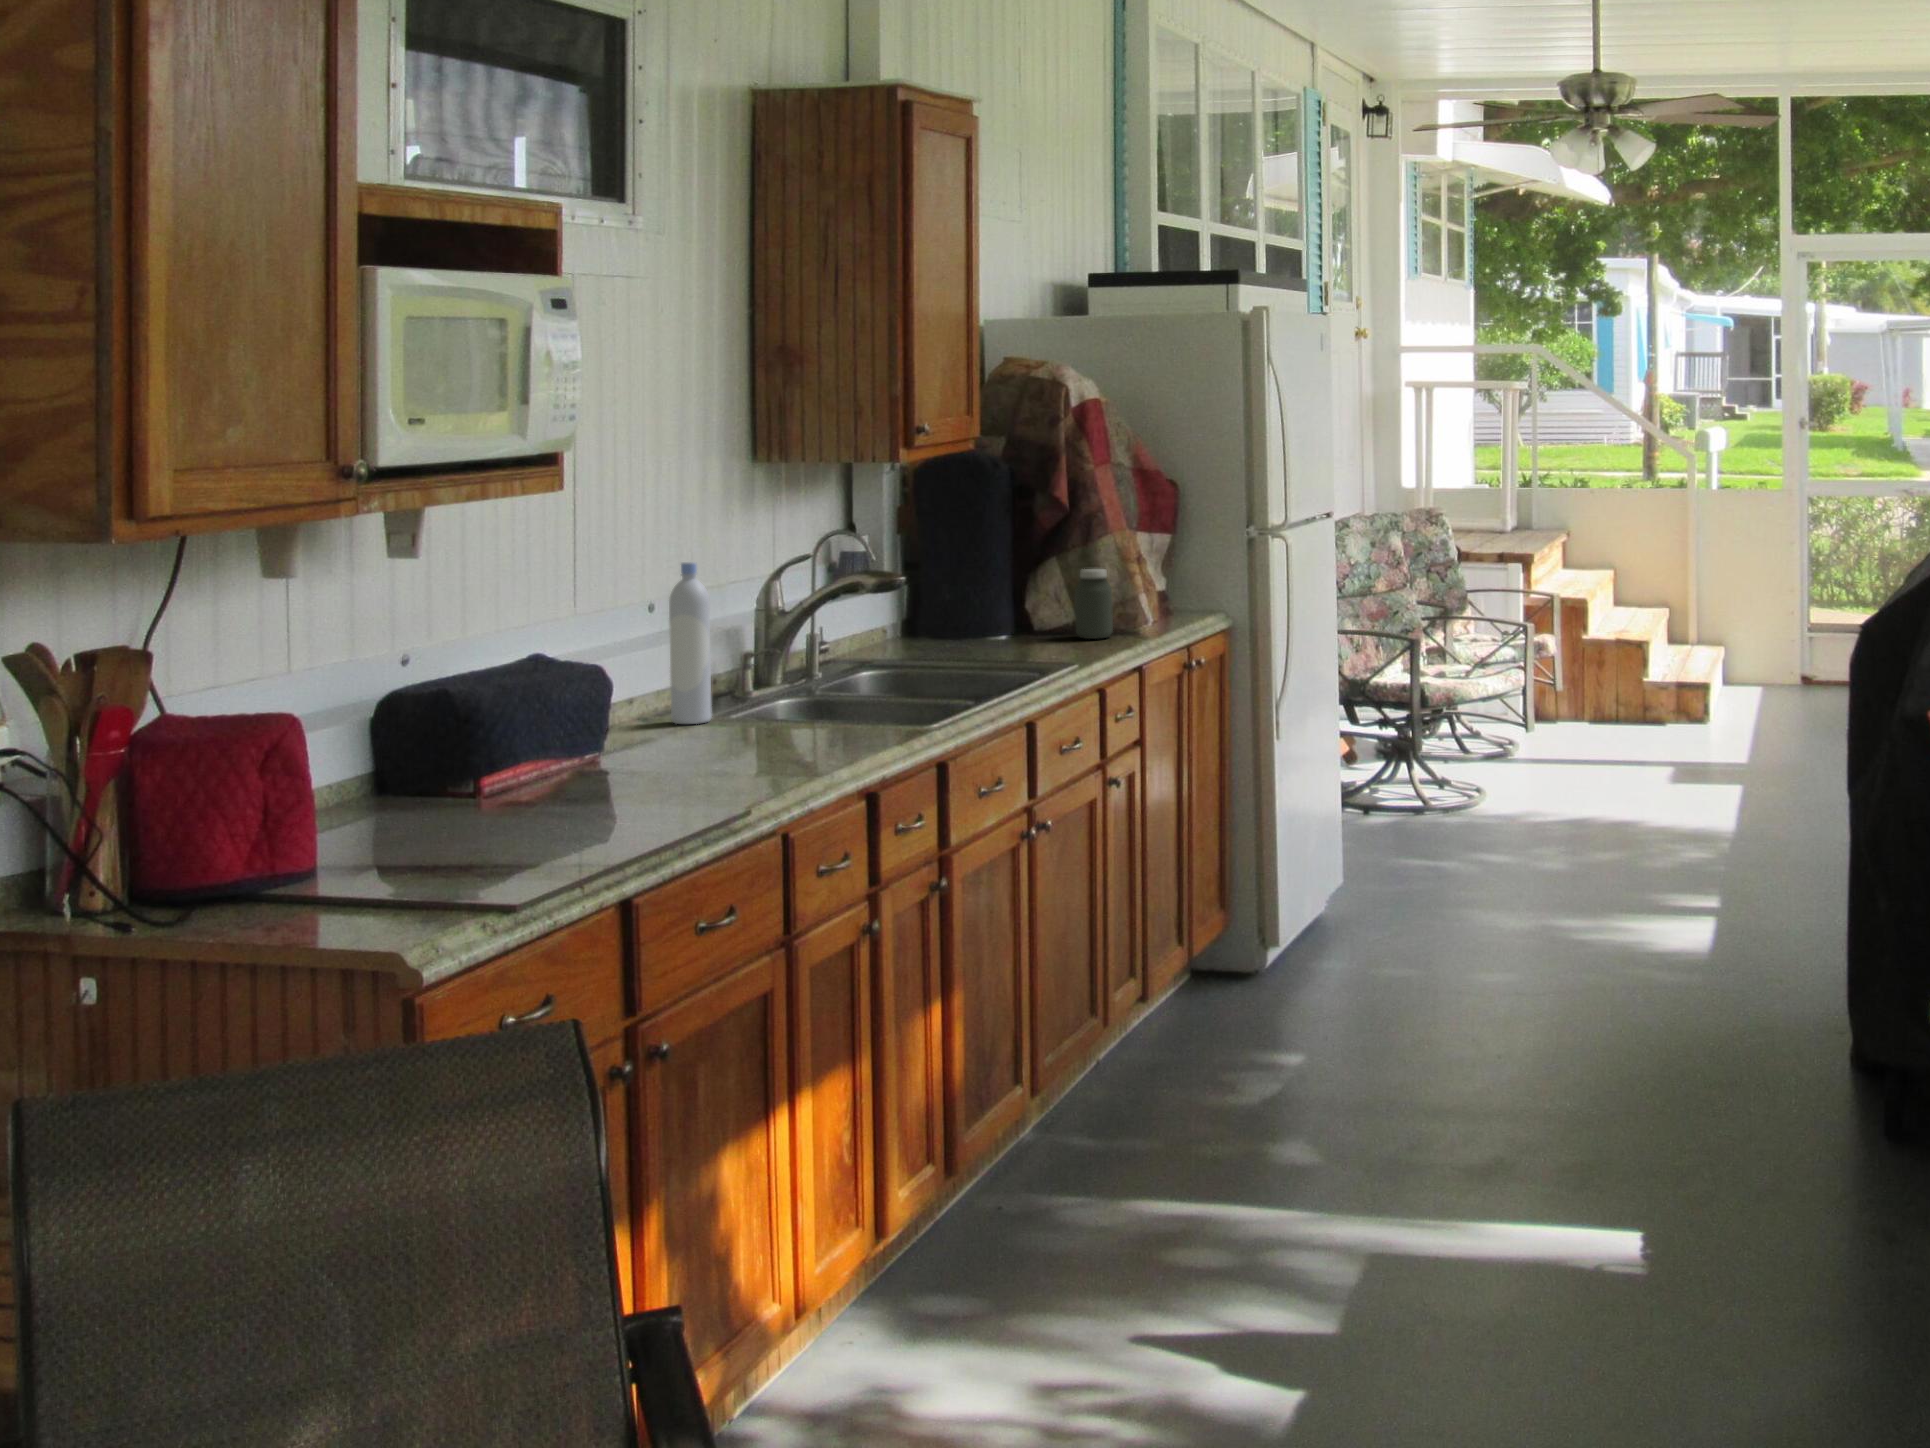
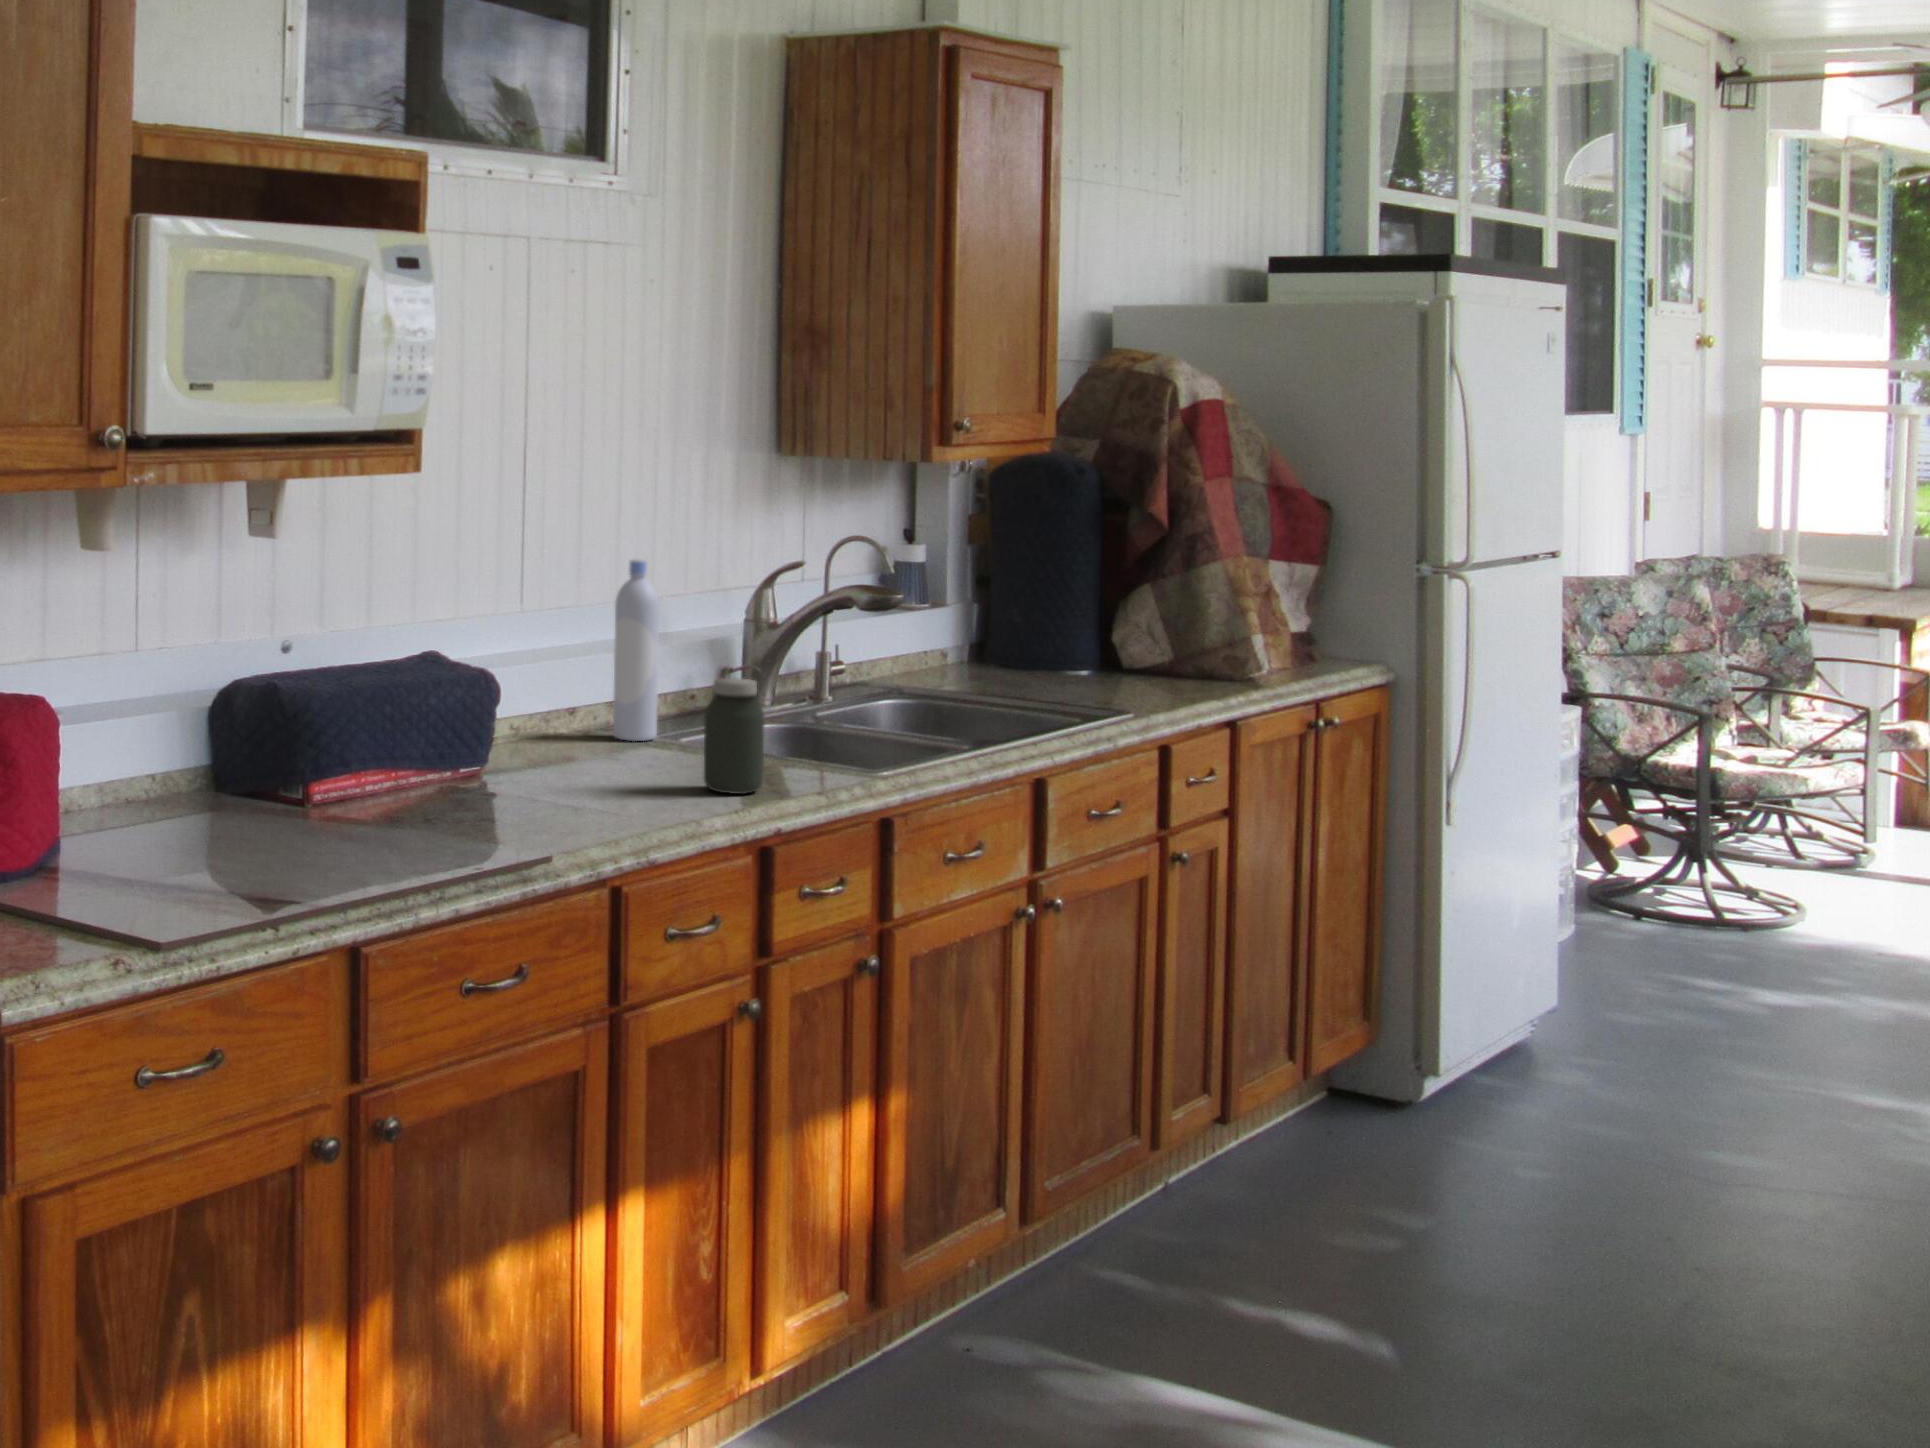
jar: present [1075,569,1113,639] -> present [704,678,765,794]

